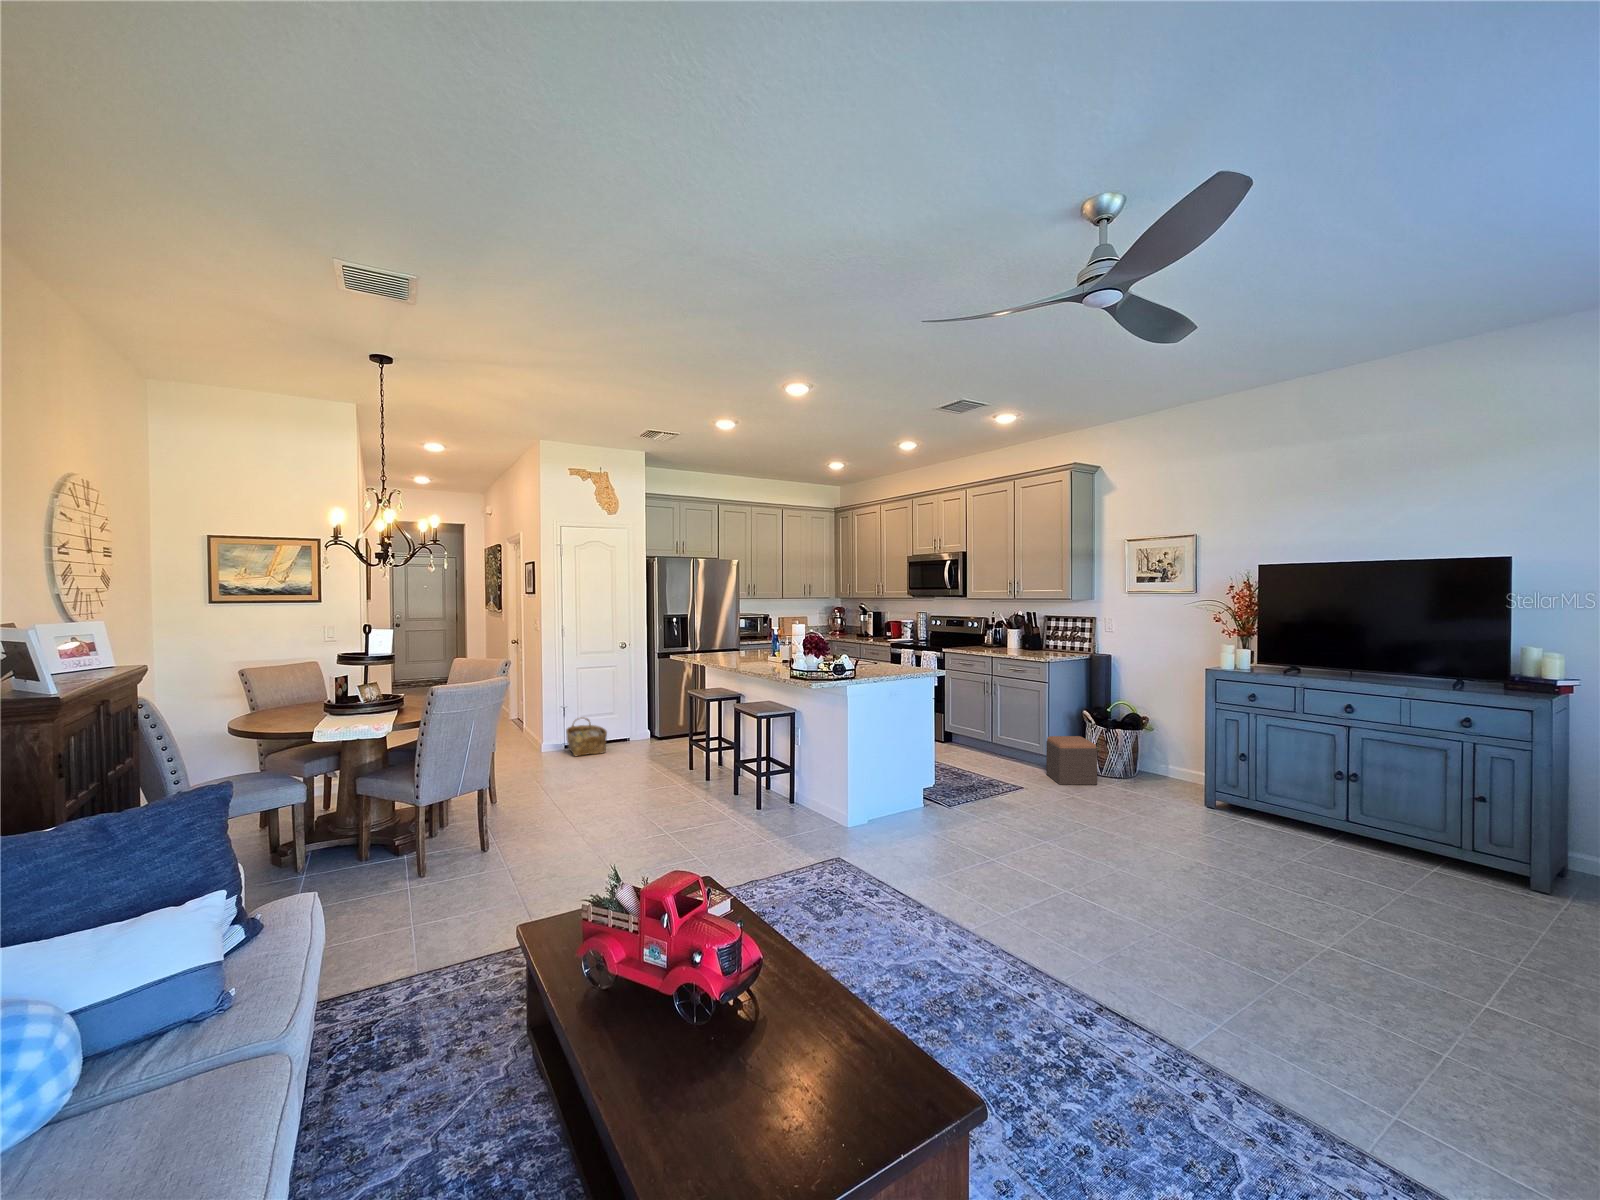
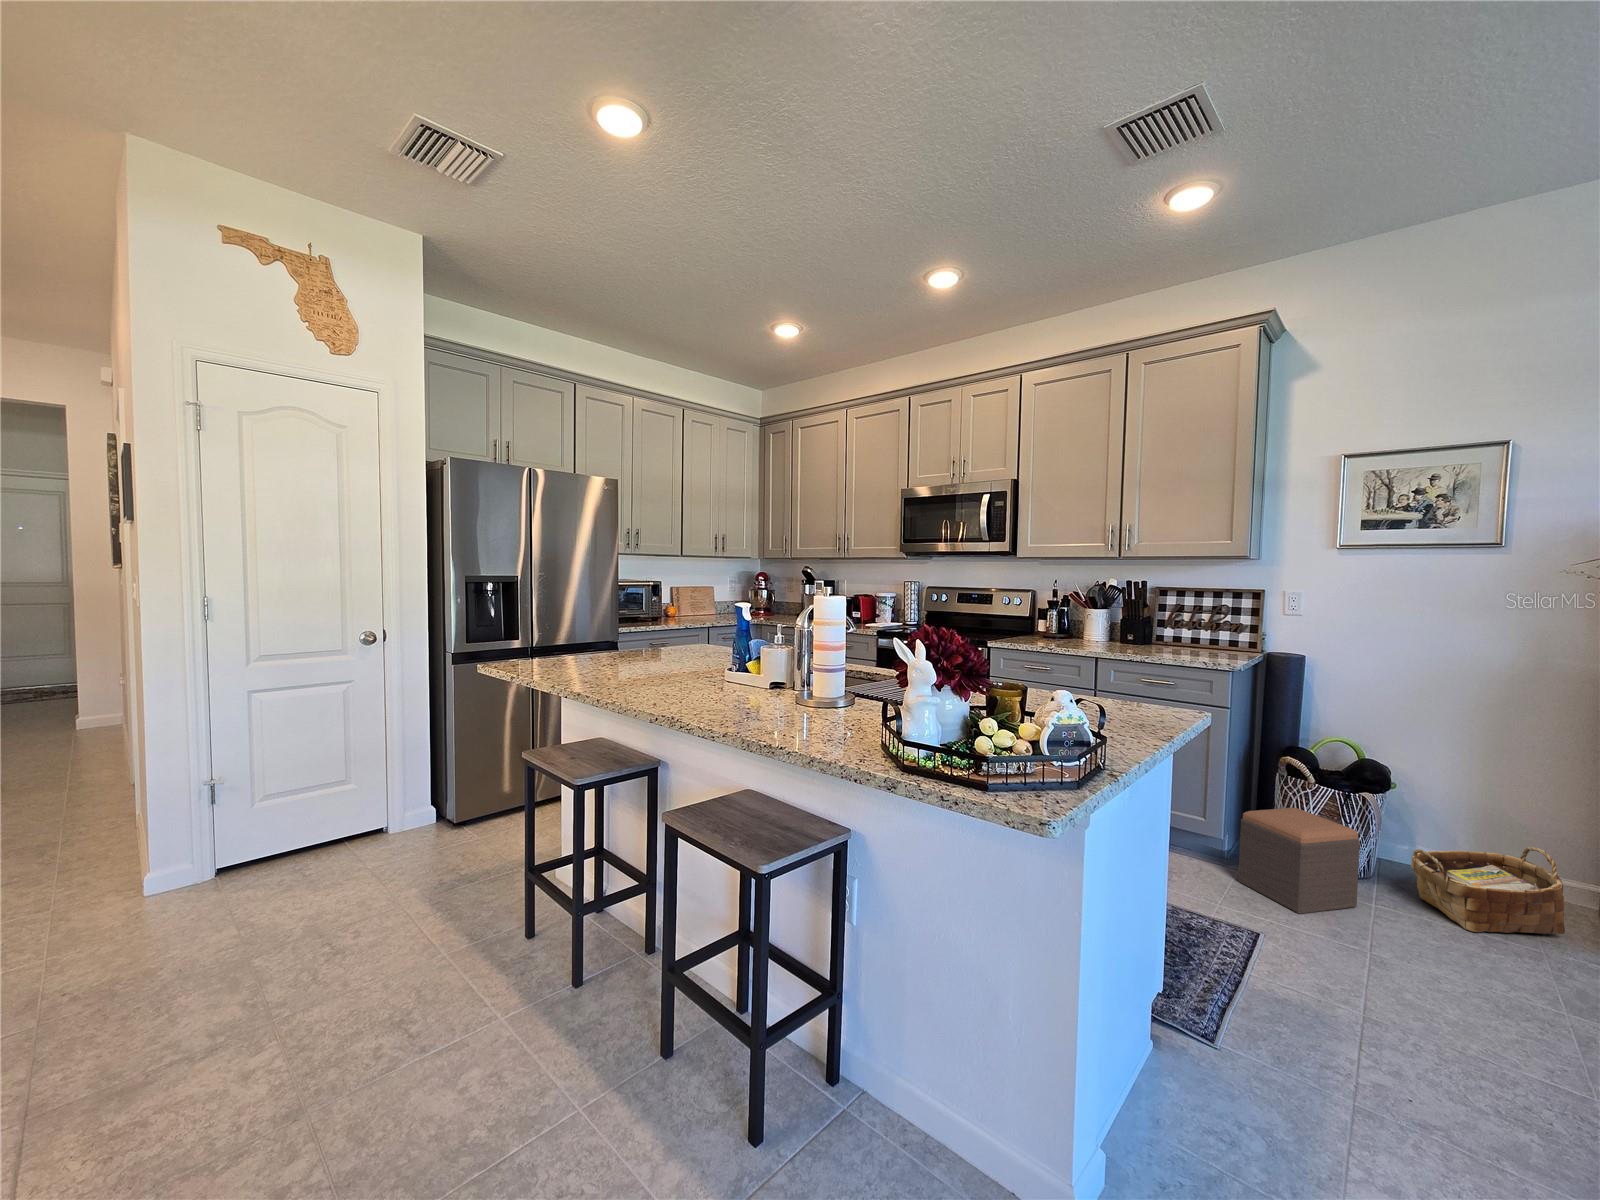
woven basket: present [566,717,607,756] -> present [1411,847,1565,934]

